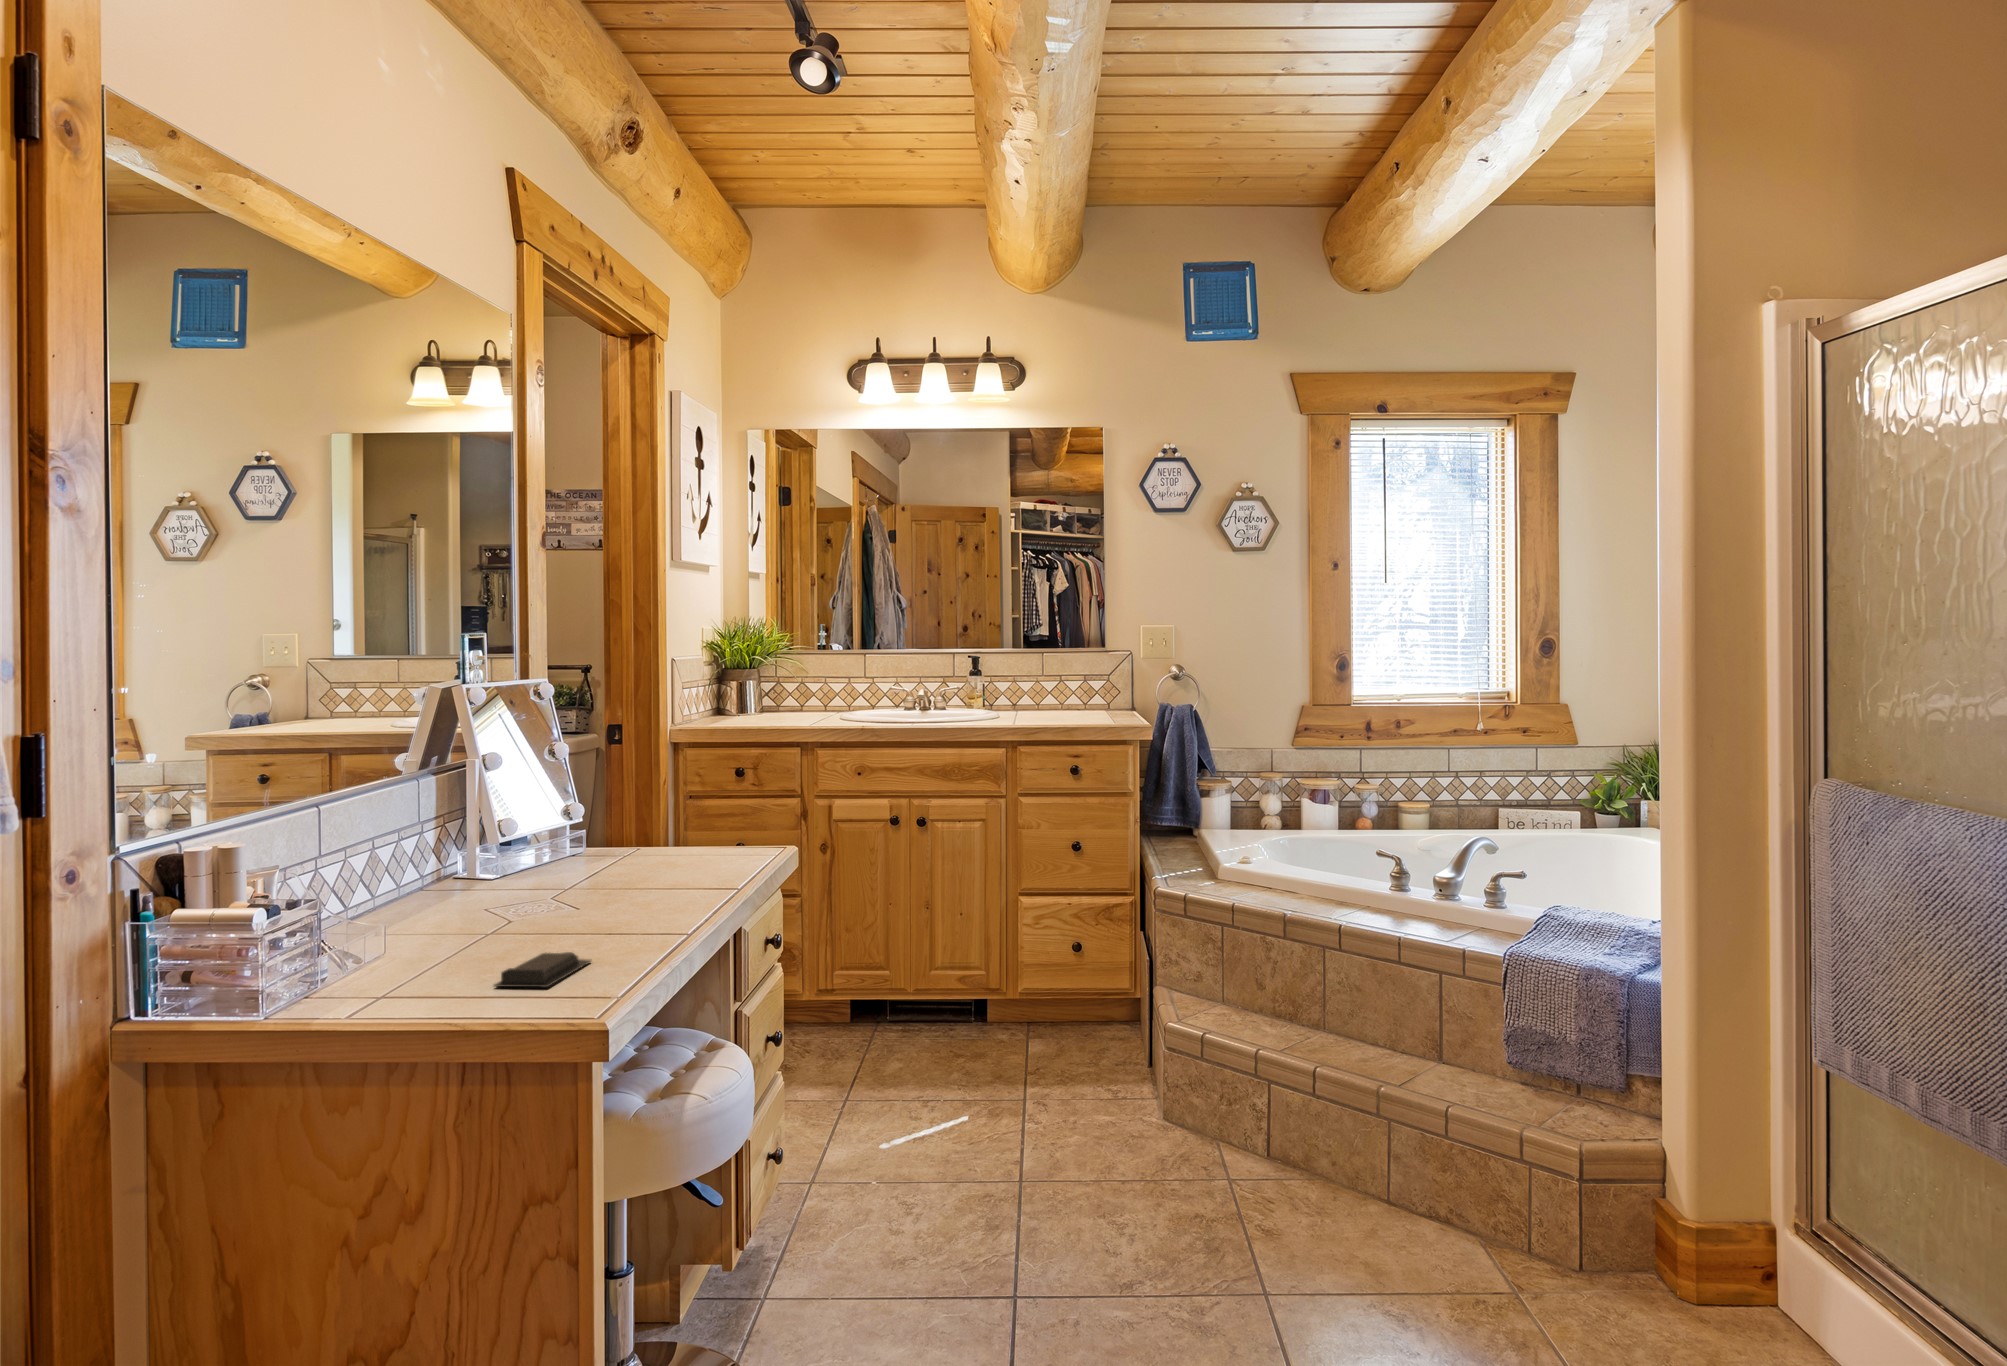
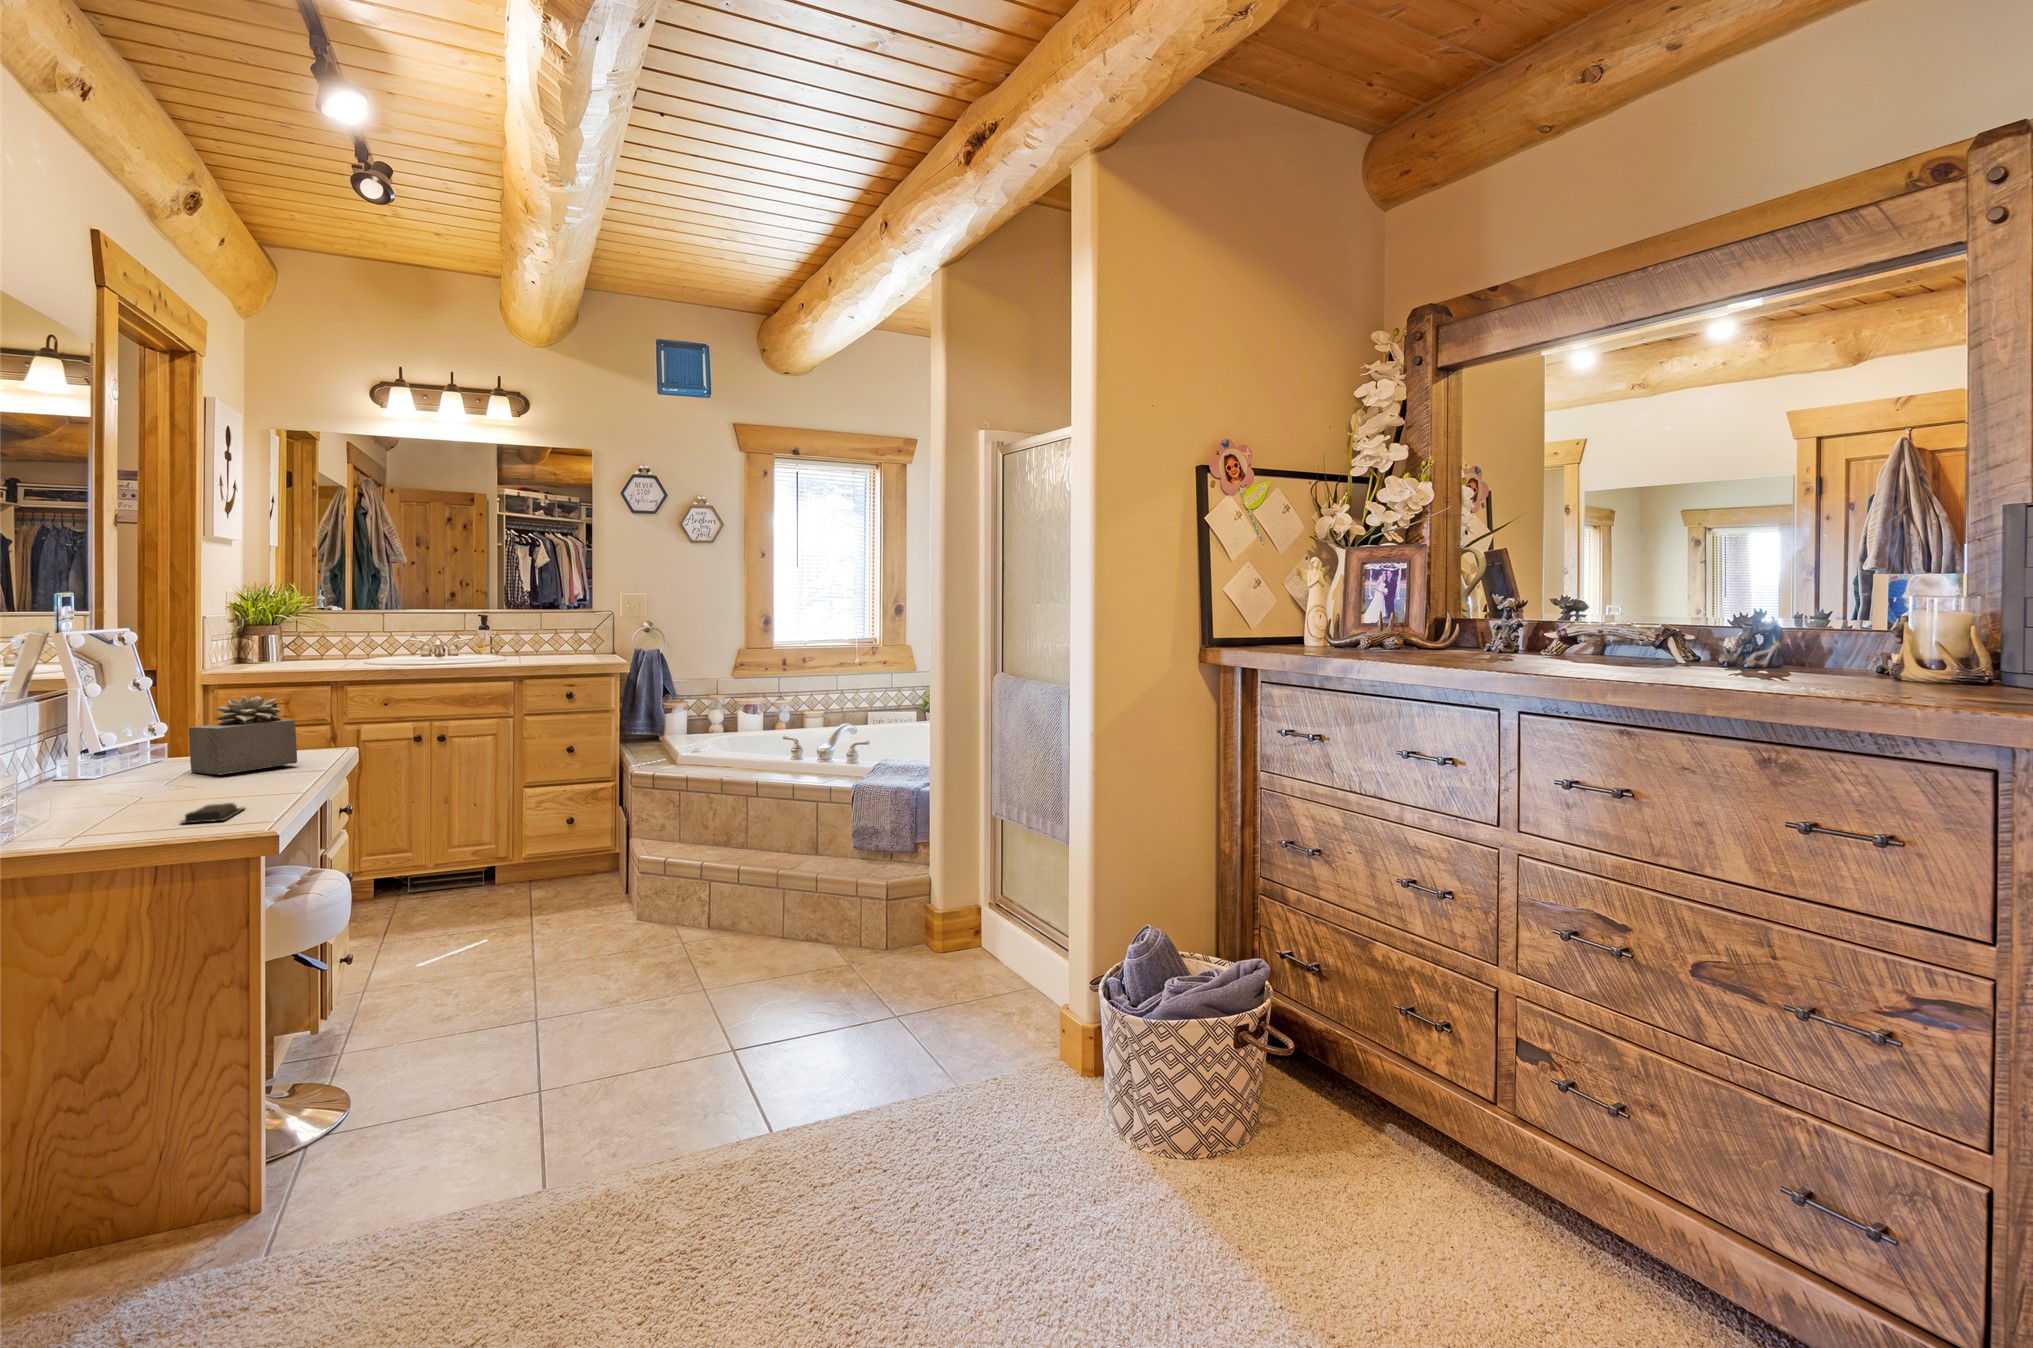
succulent plant: none [583,771,706,887] -> present [189,695,297,774]

